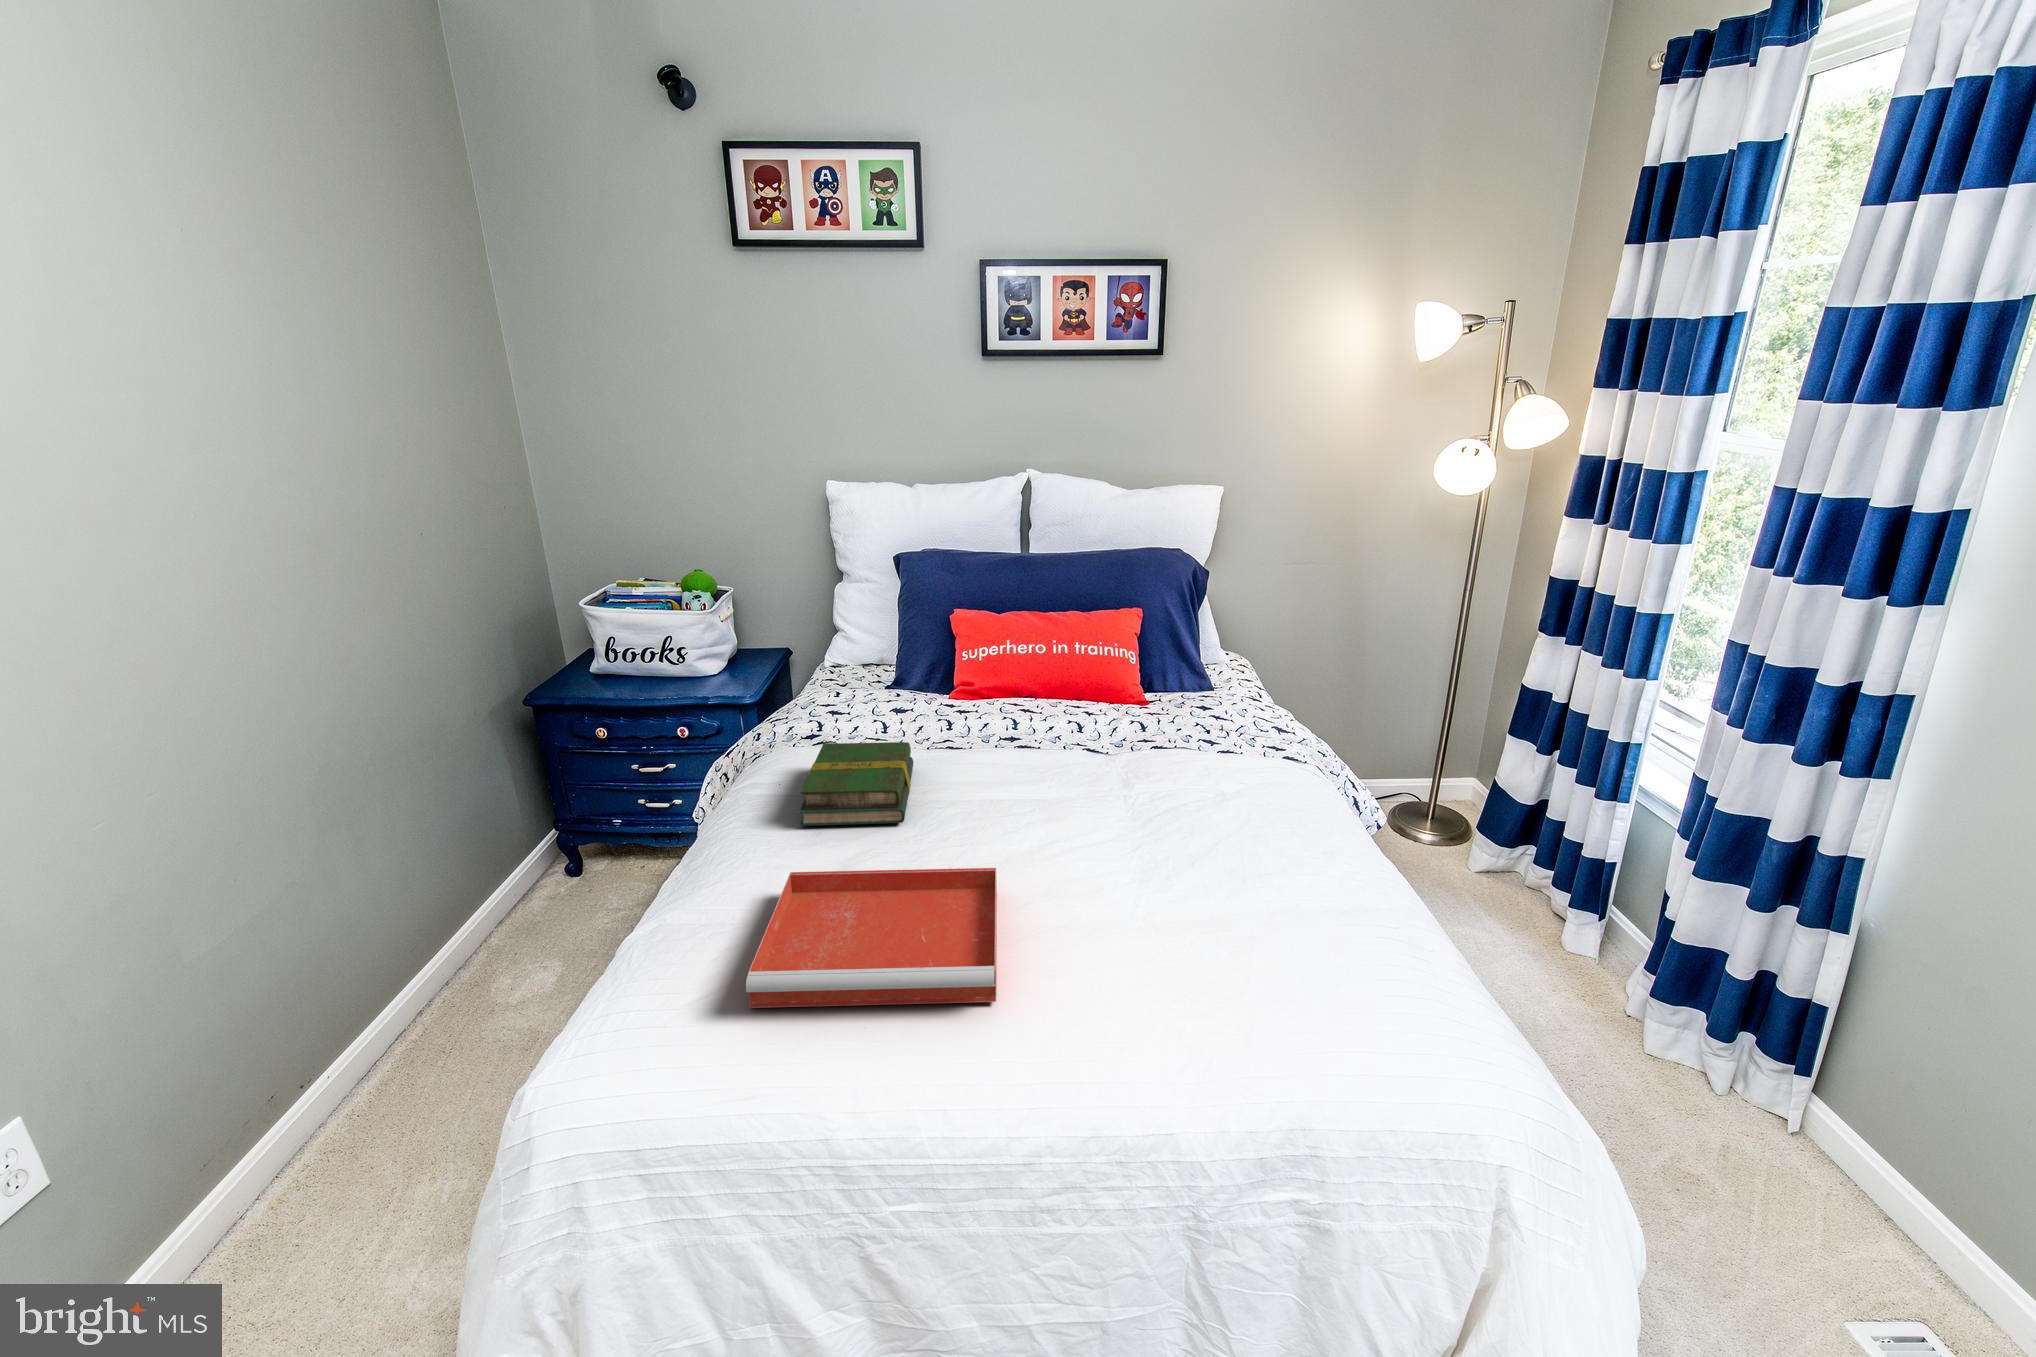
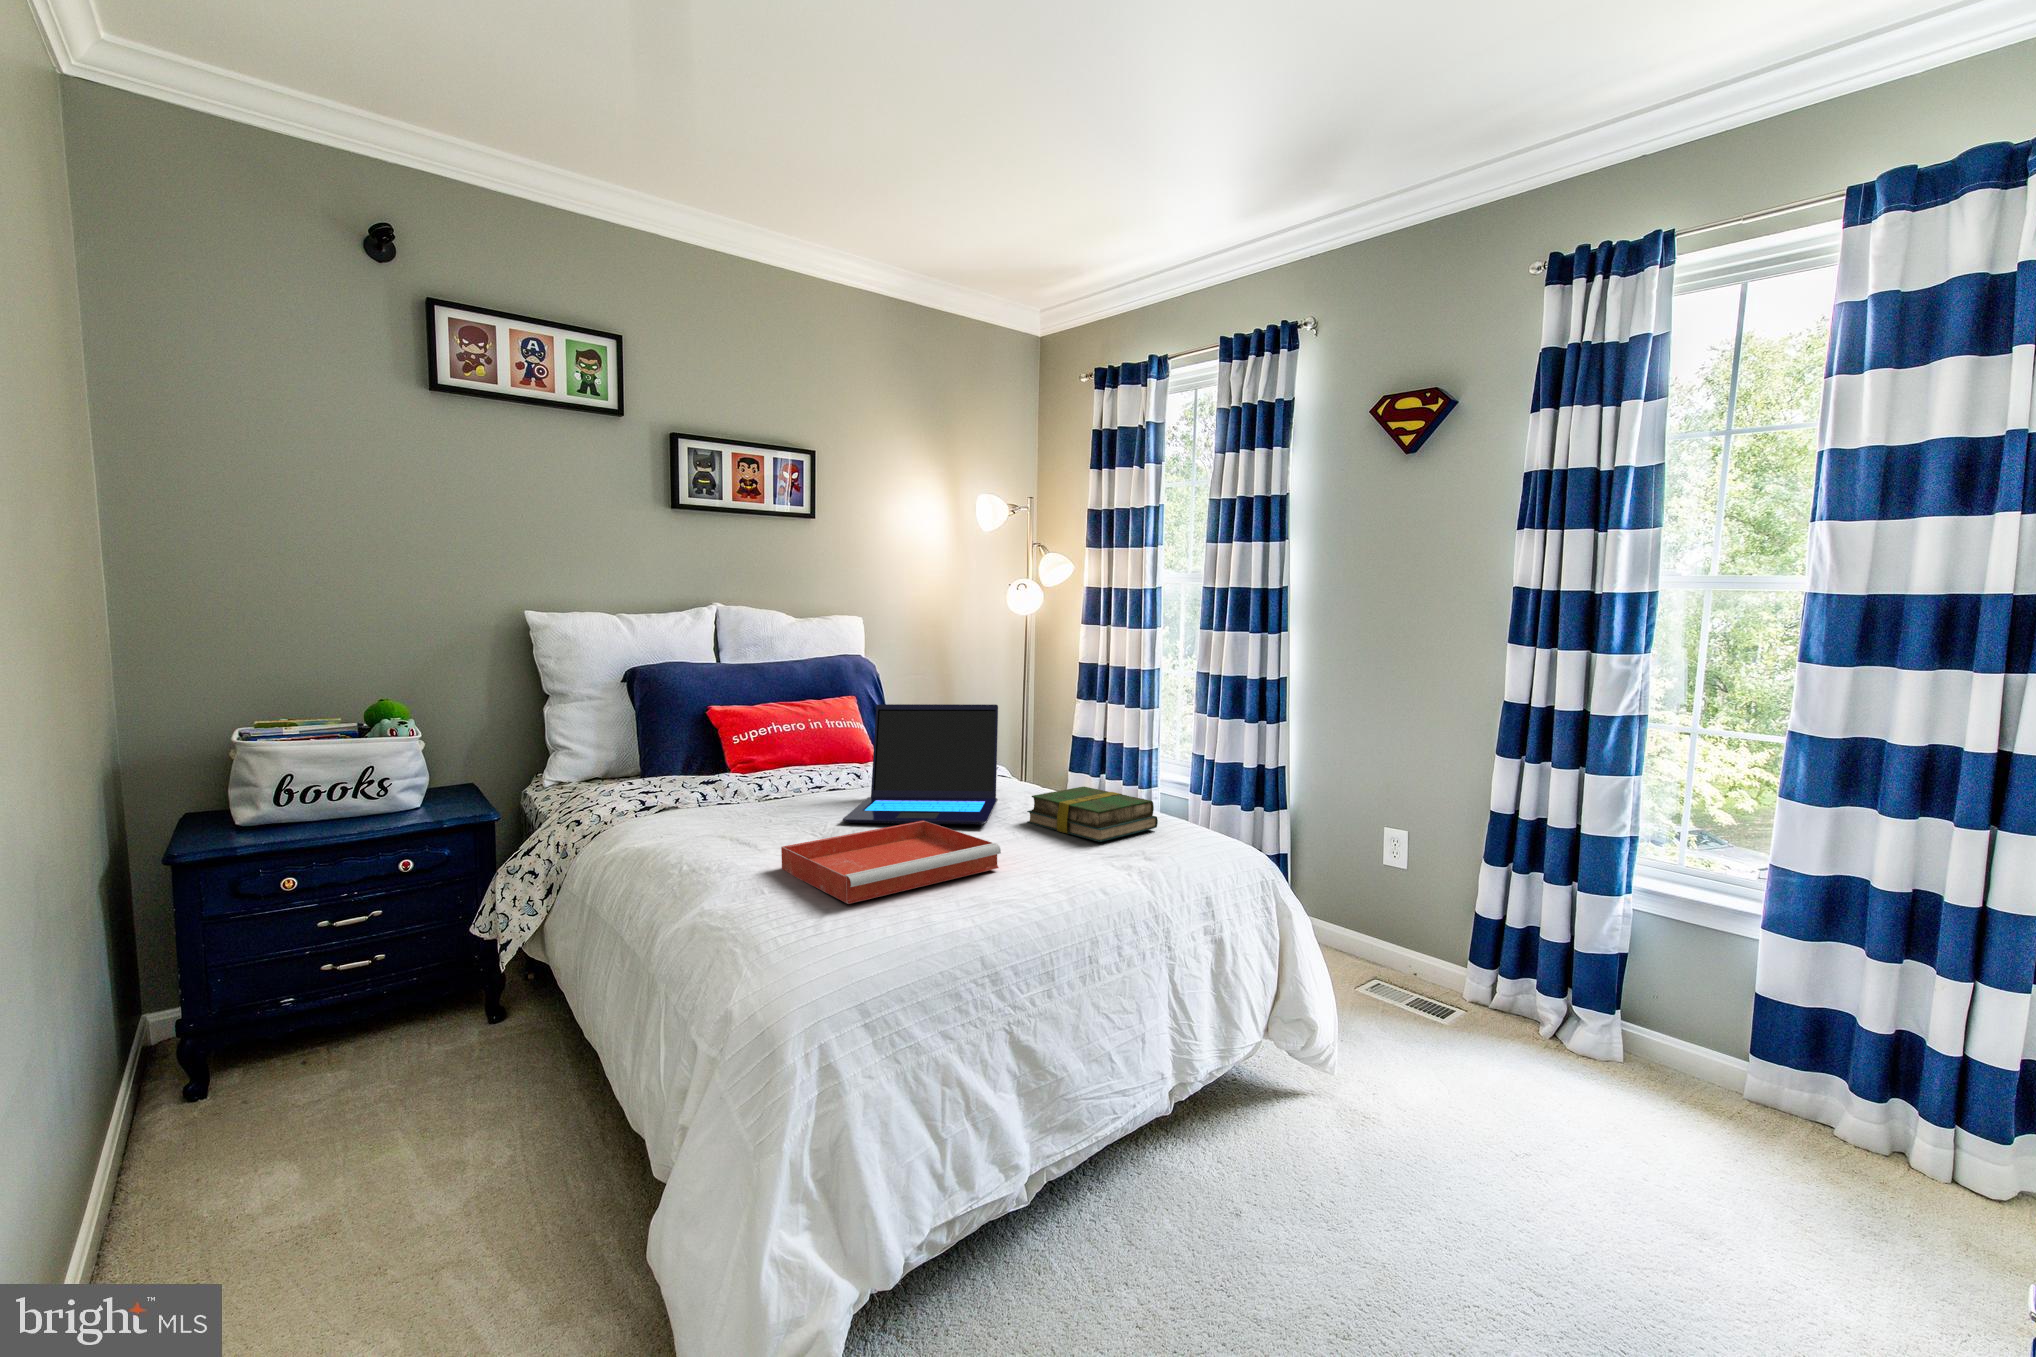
laptop: none [954,658,1212,884] -> present [843,704,998,824]
book: present [799,742,913,826] -> present [1027,787,1158,842]

